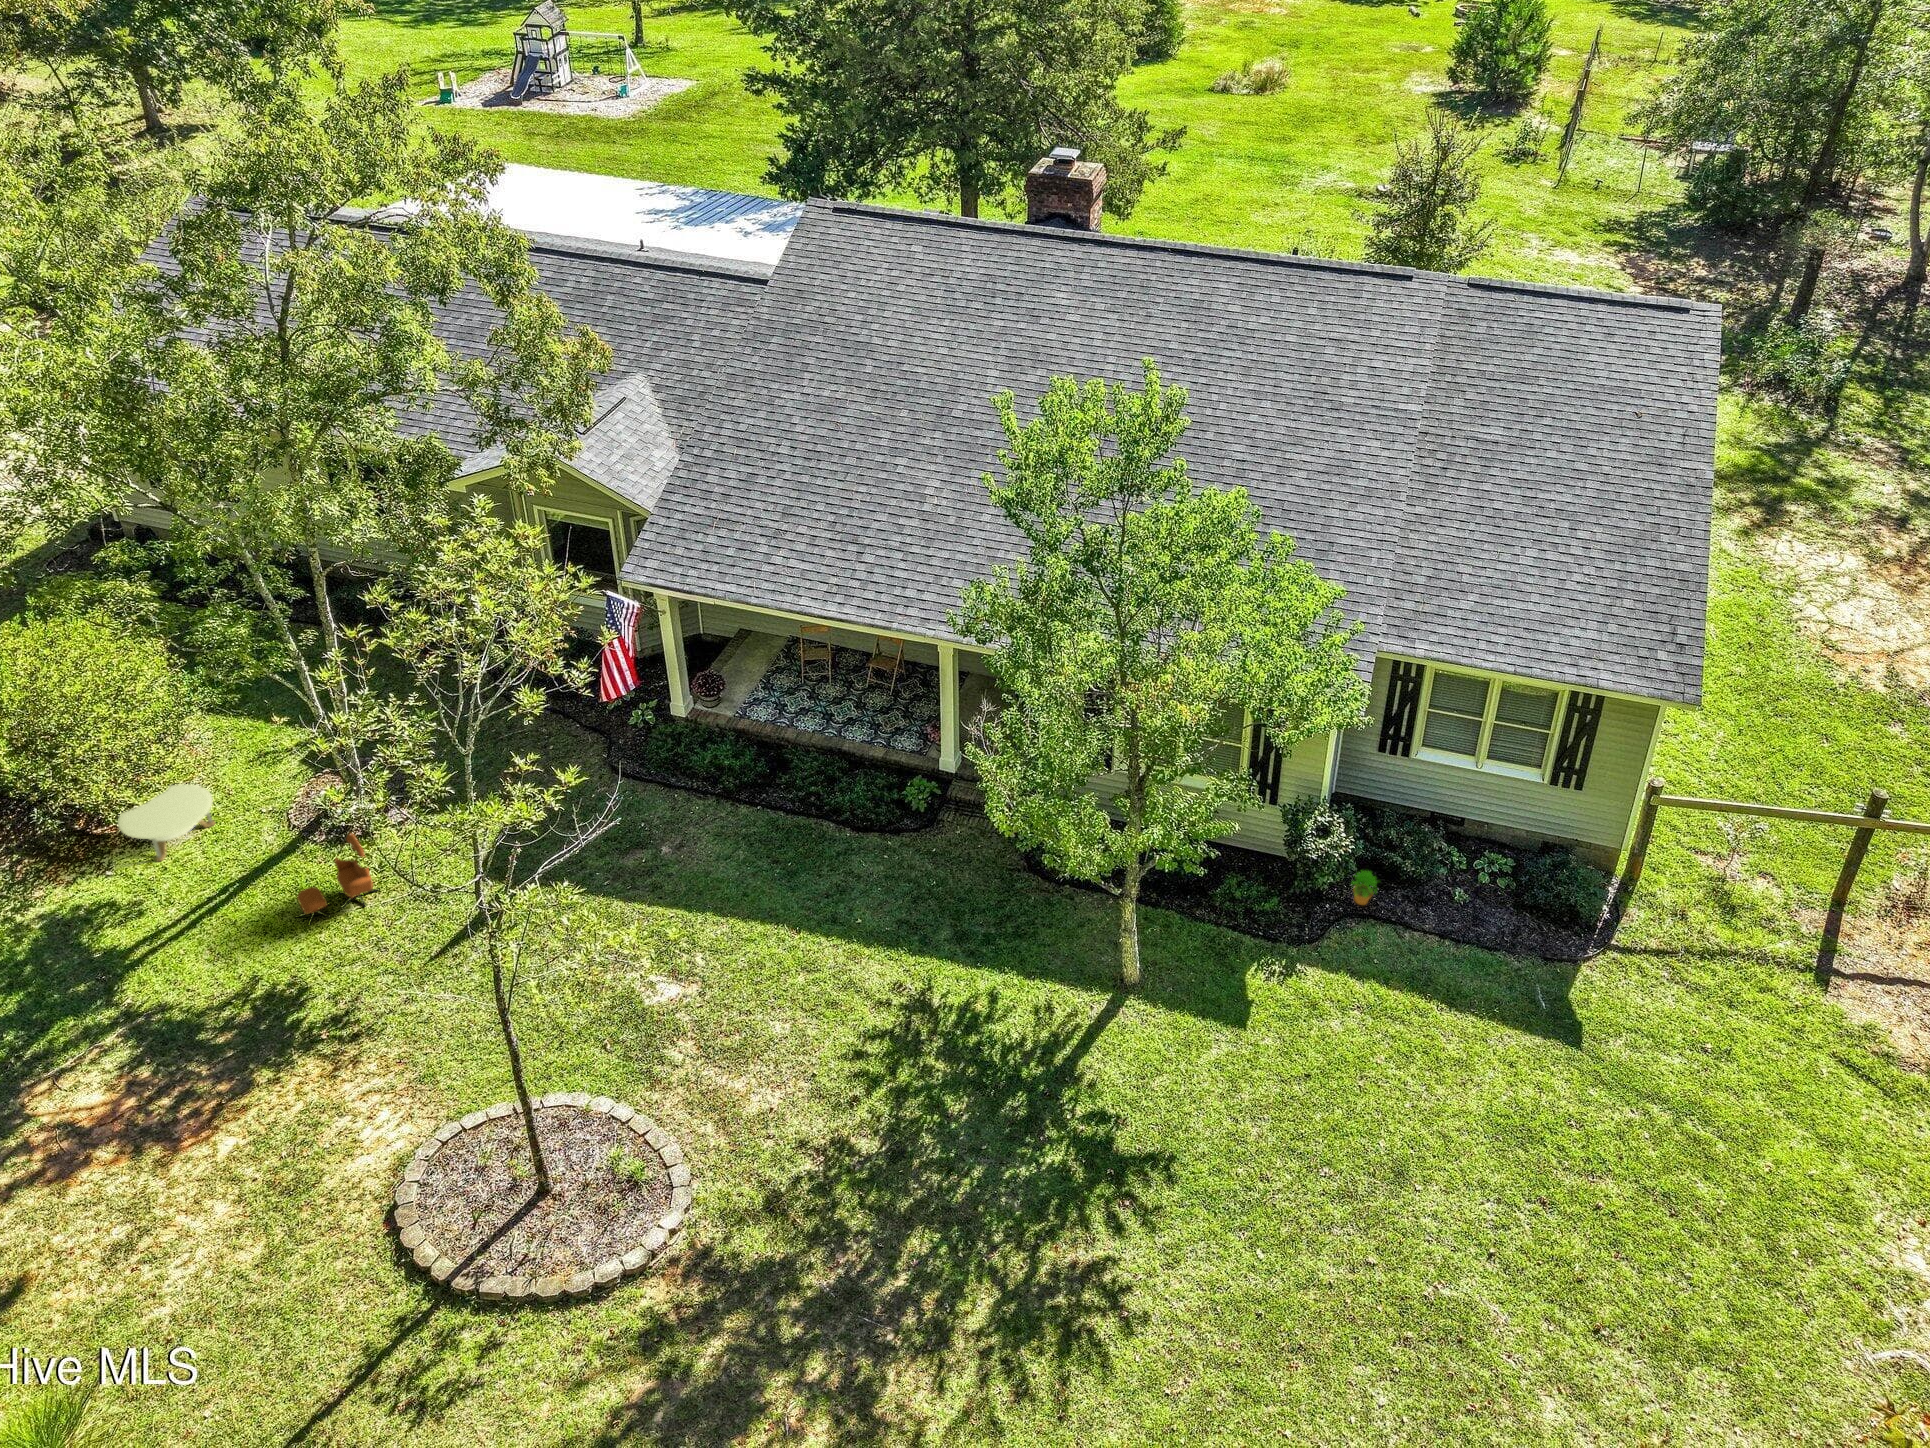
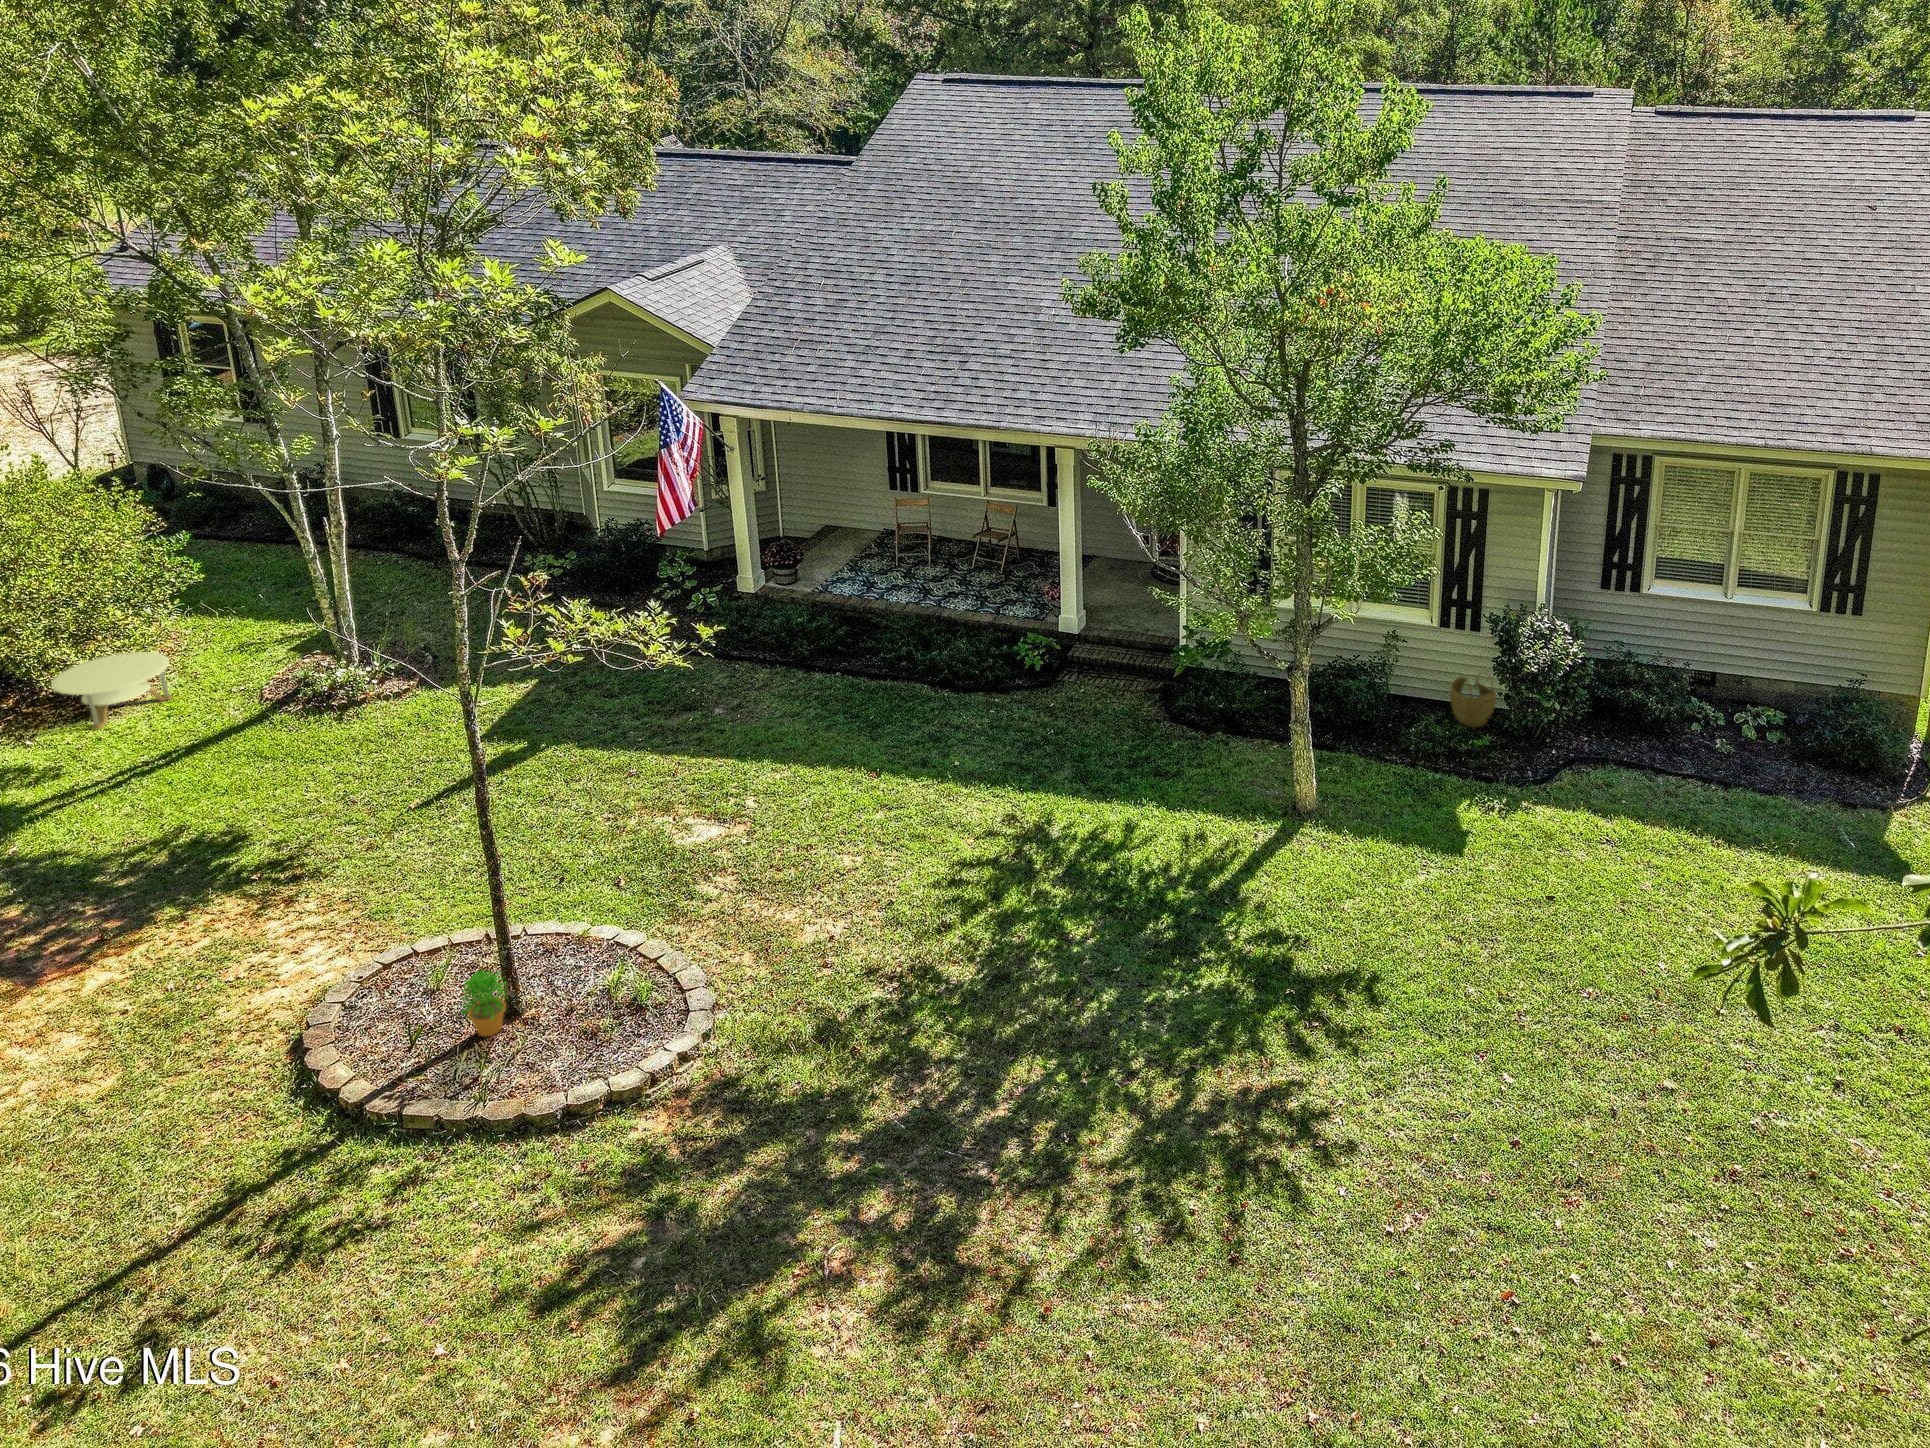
lounge chair: present [296,833,378,925] -> none [245,670,354,780]
woven basket: none [1256,842,1290,885] -> present [1450,677,1496,728]
potted plant: present [1353,871,1377,905] -> present [462,971,509,1036]

